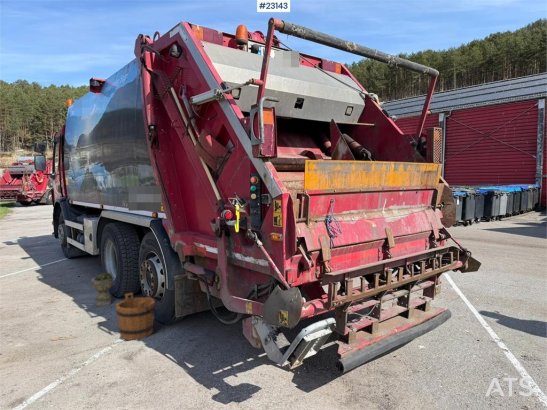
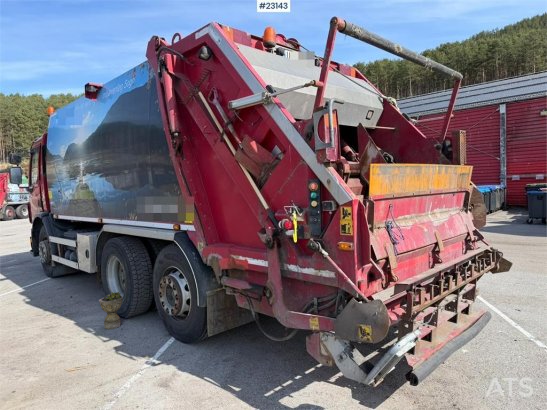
bucket: present [116,293,155,340] -> none [142,313,184,364]

